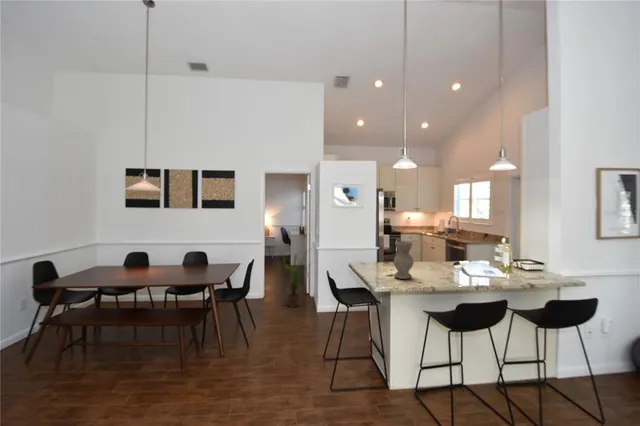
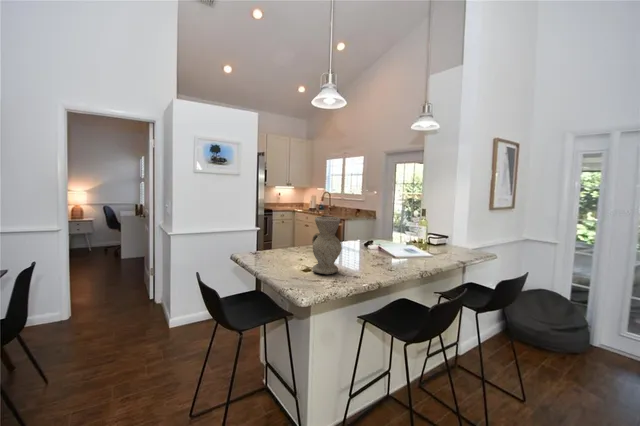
house plant: present [283,255,302,307] -> none [99,233,162,326]

